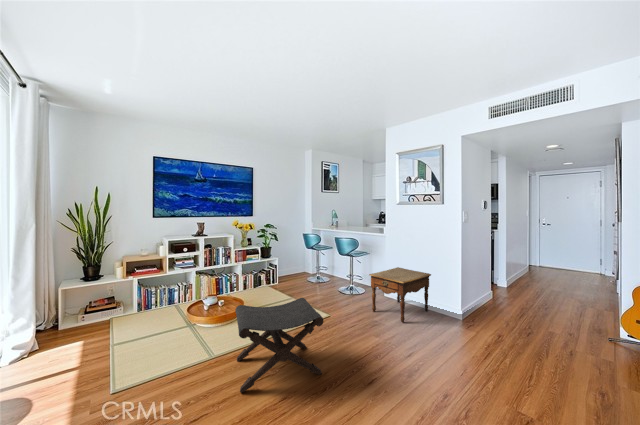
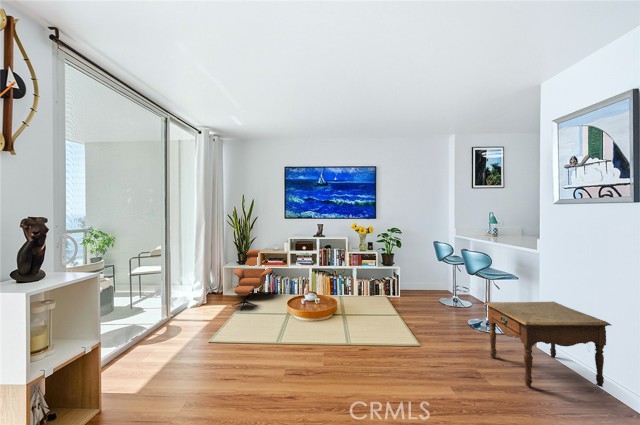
lounge chair: none [85,257,144,336] -> present [232,250,272,310]
footstool: present [235,298,323,392] -> none [267,303,364,401]

